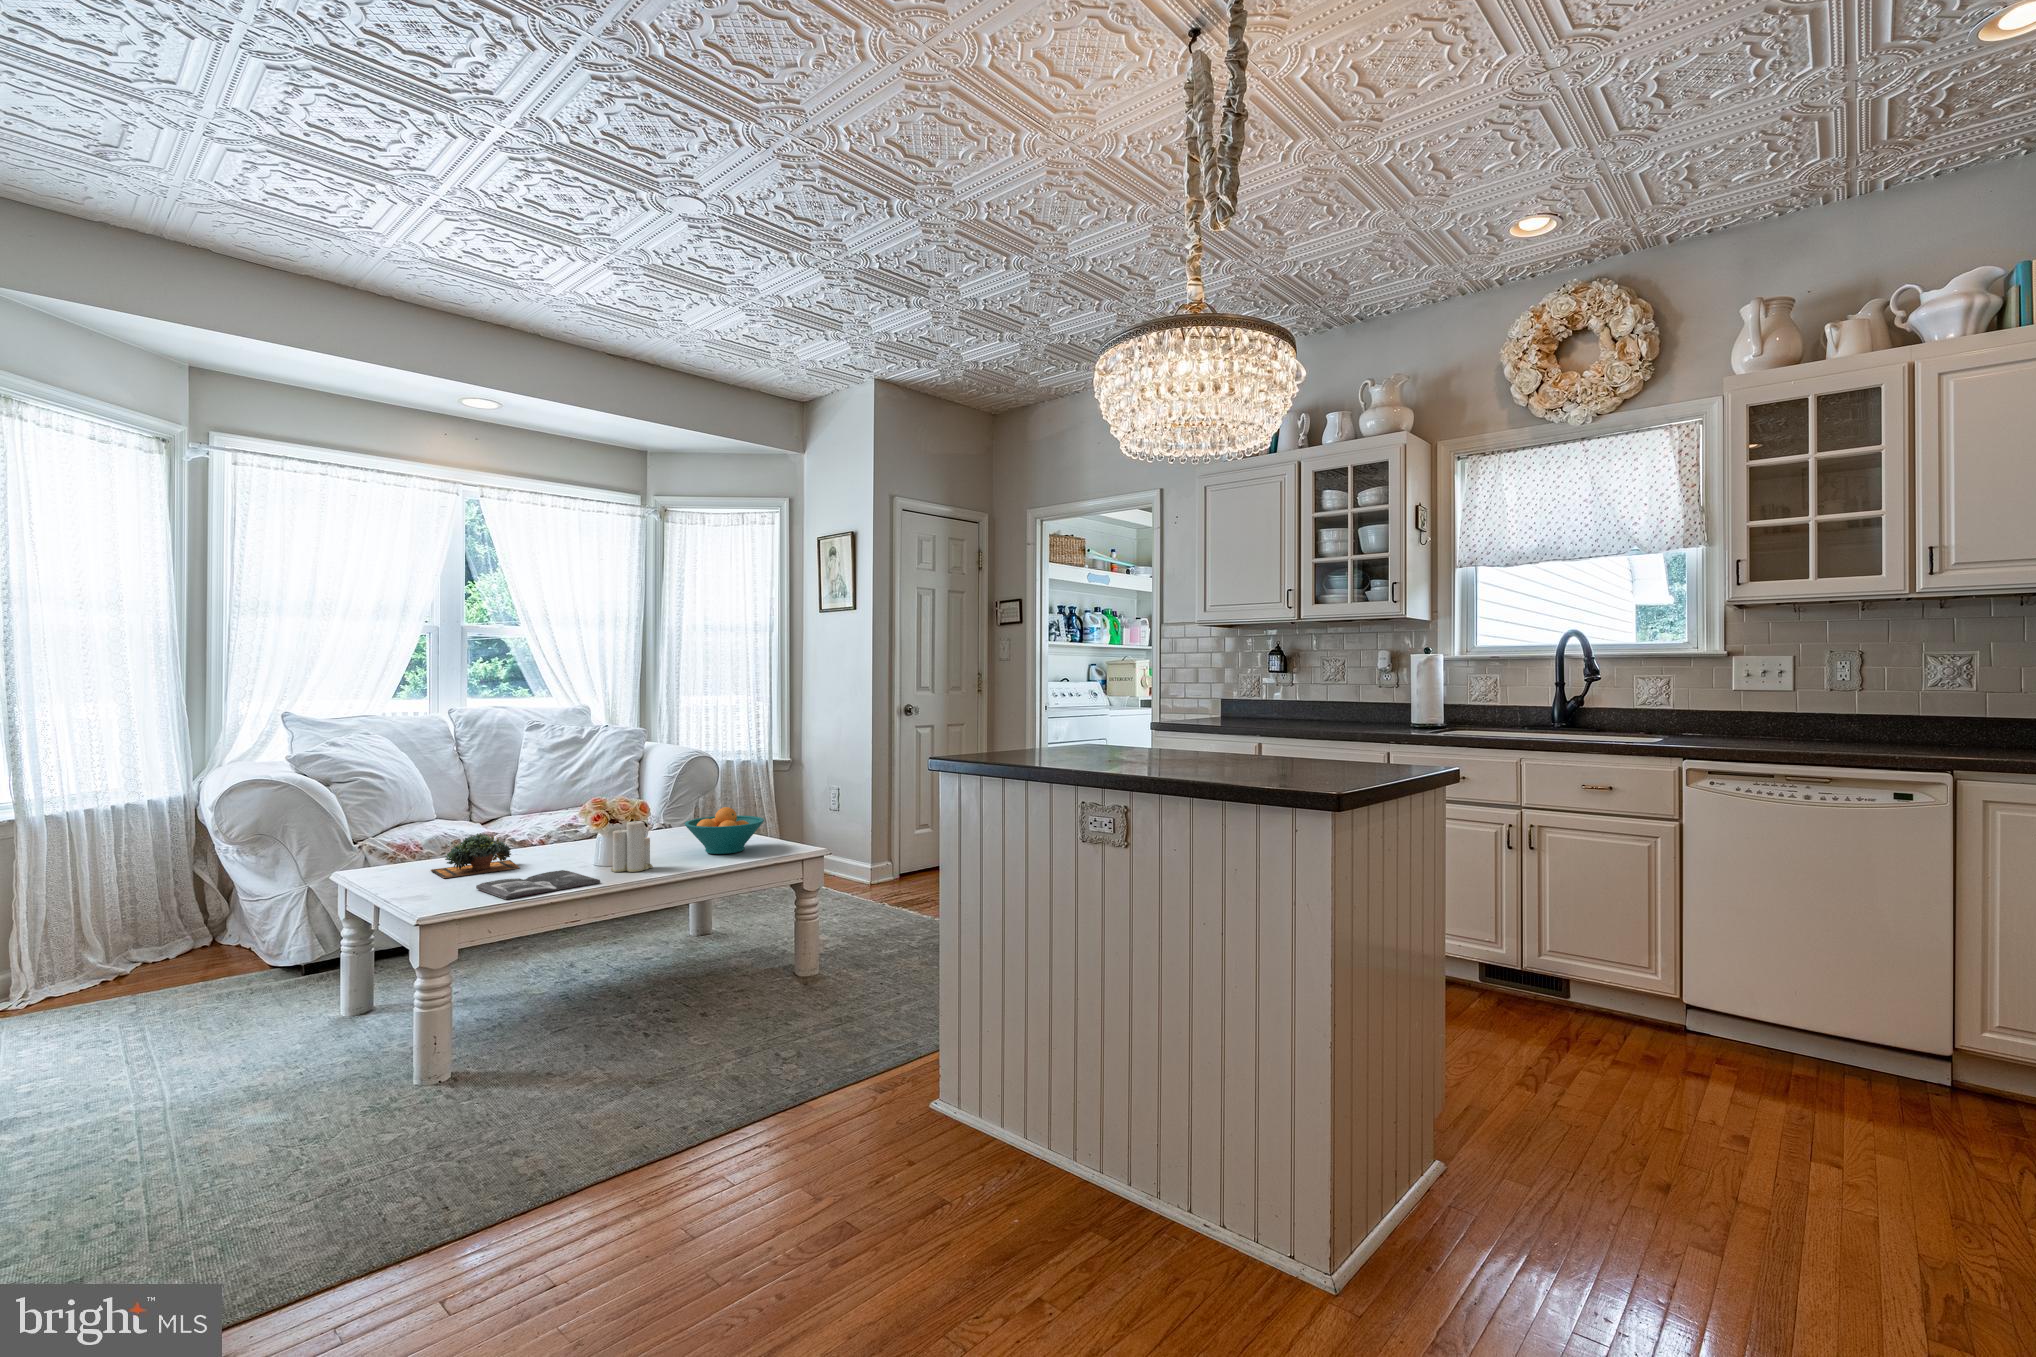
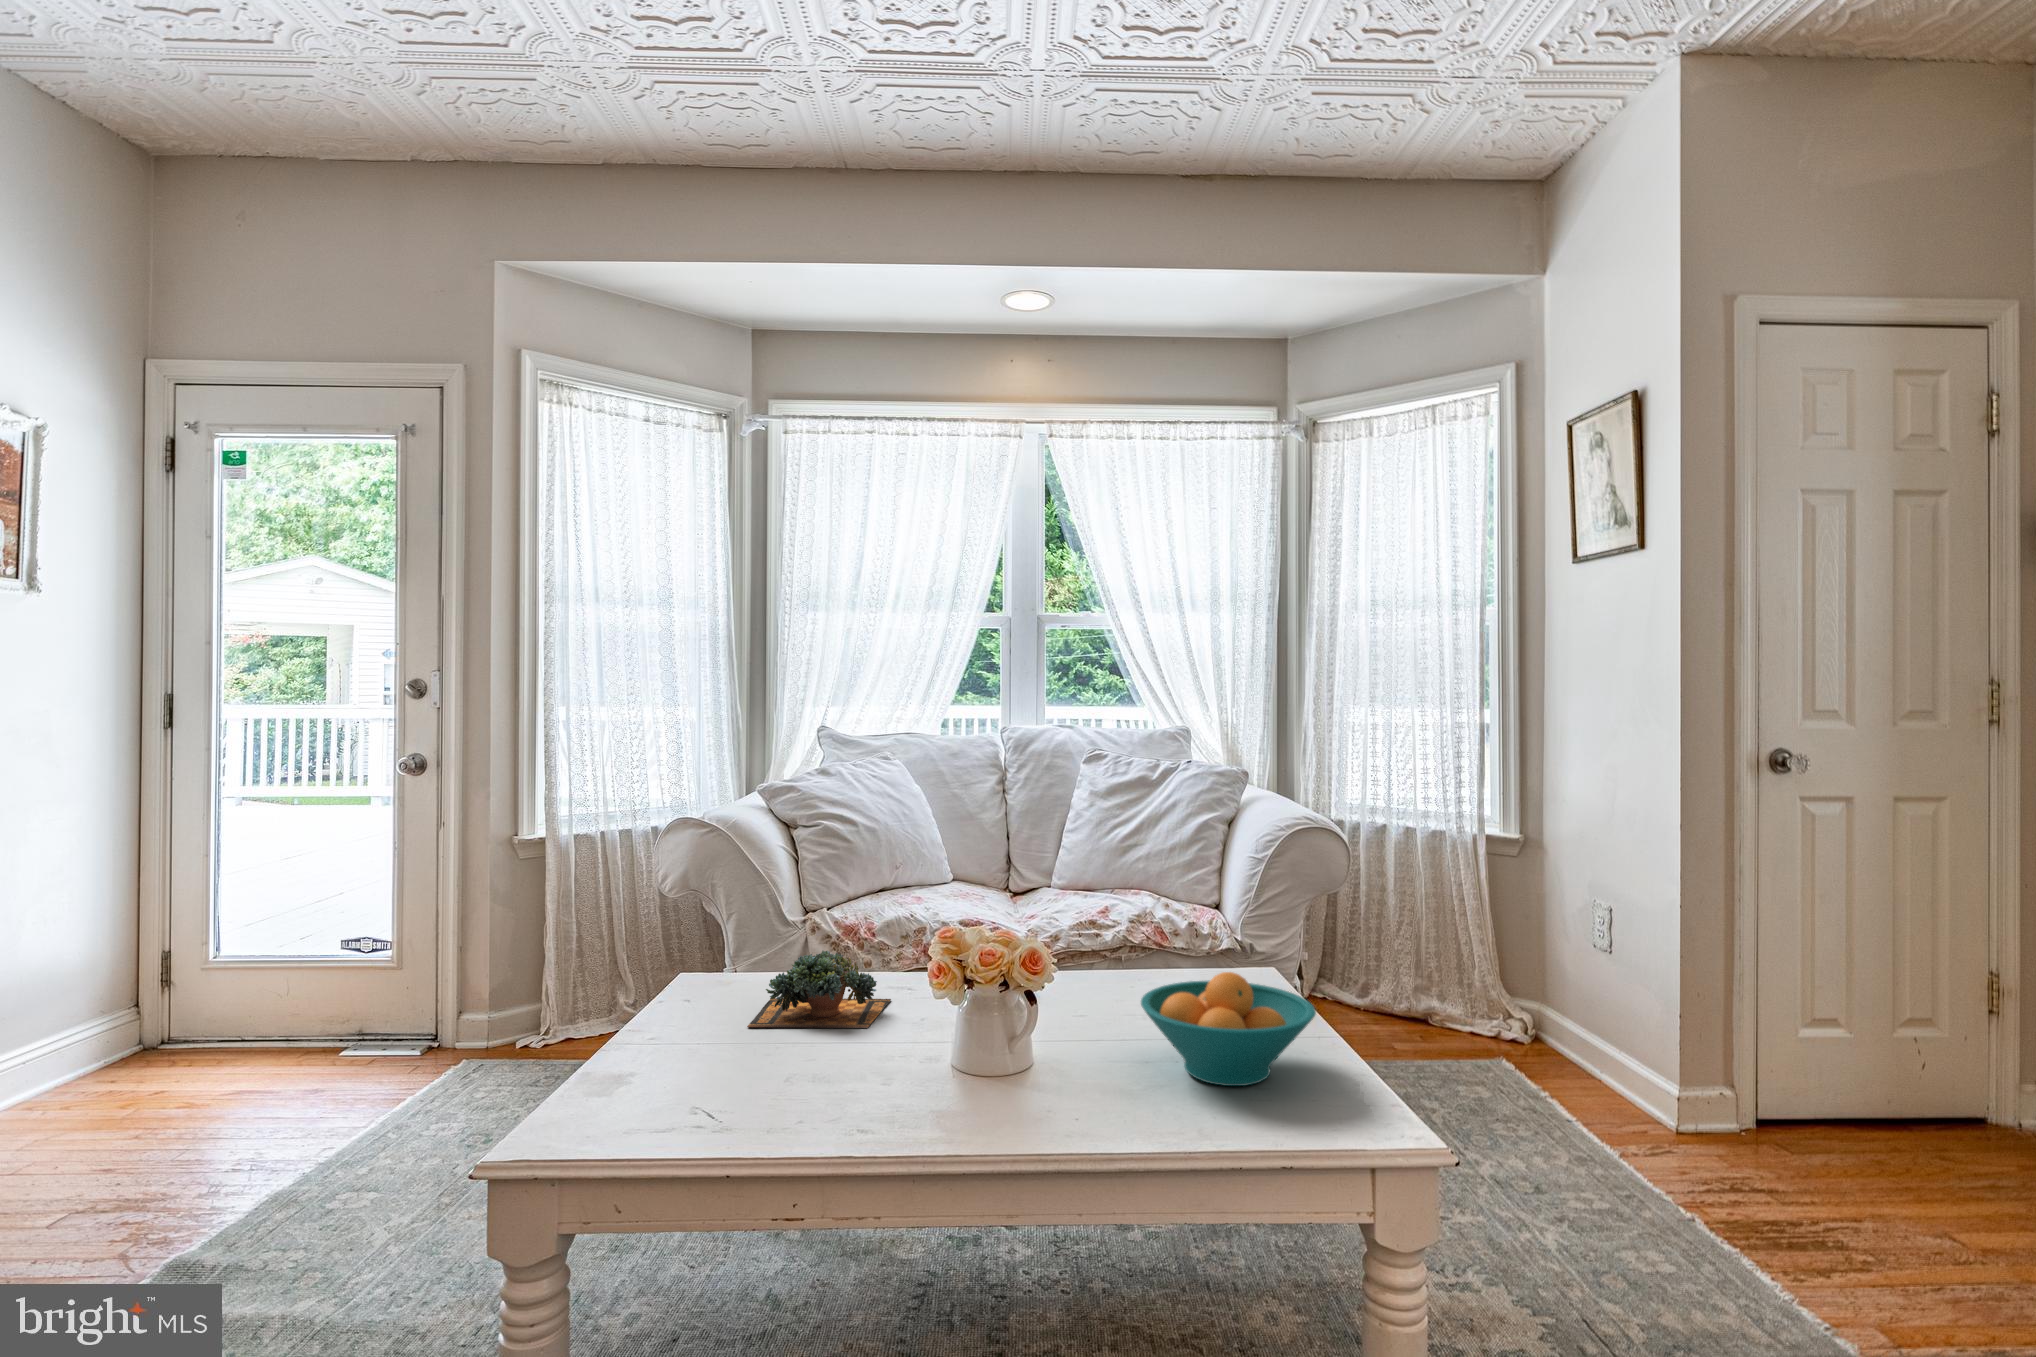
candle: present [611,821,653,872] -> none [963,978,1040,1102]
magazine: present [476,870,600,899] -> none [693,1061,896,1131]

